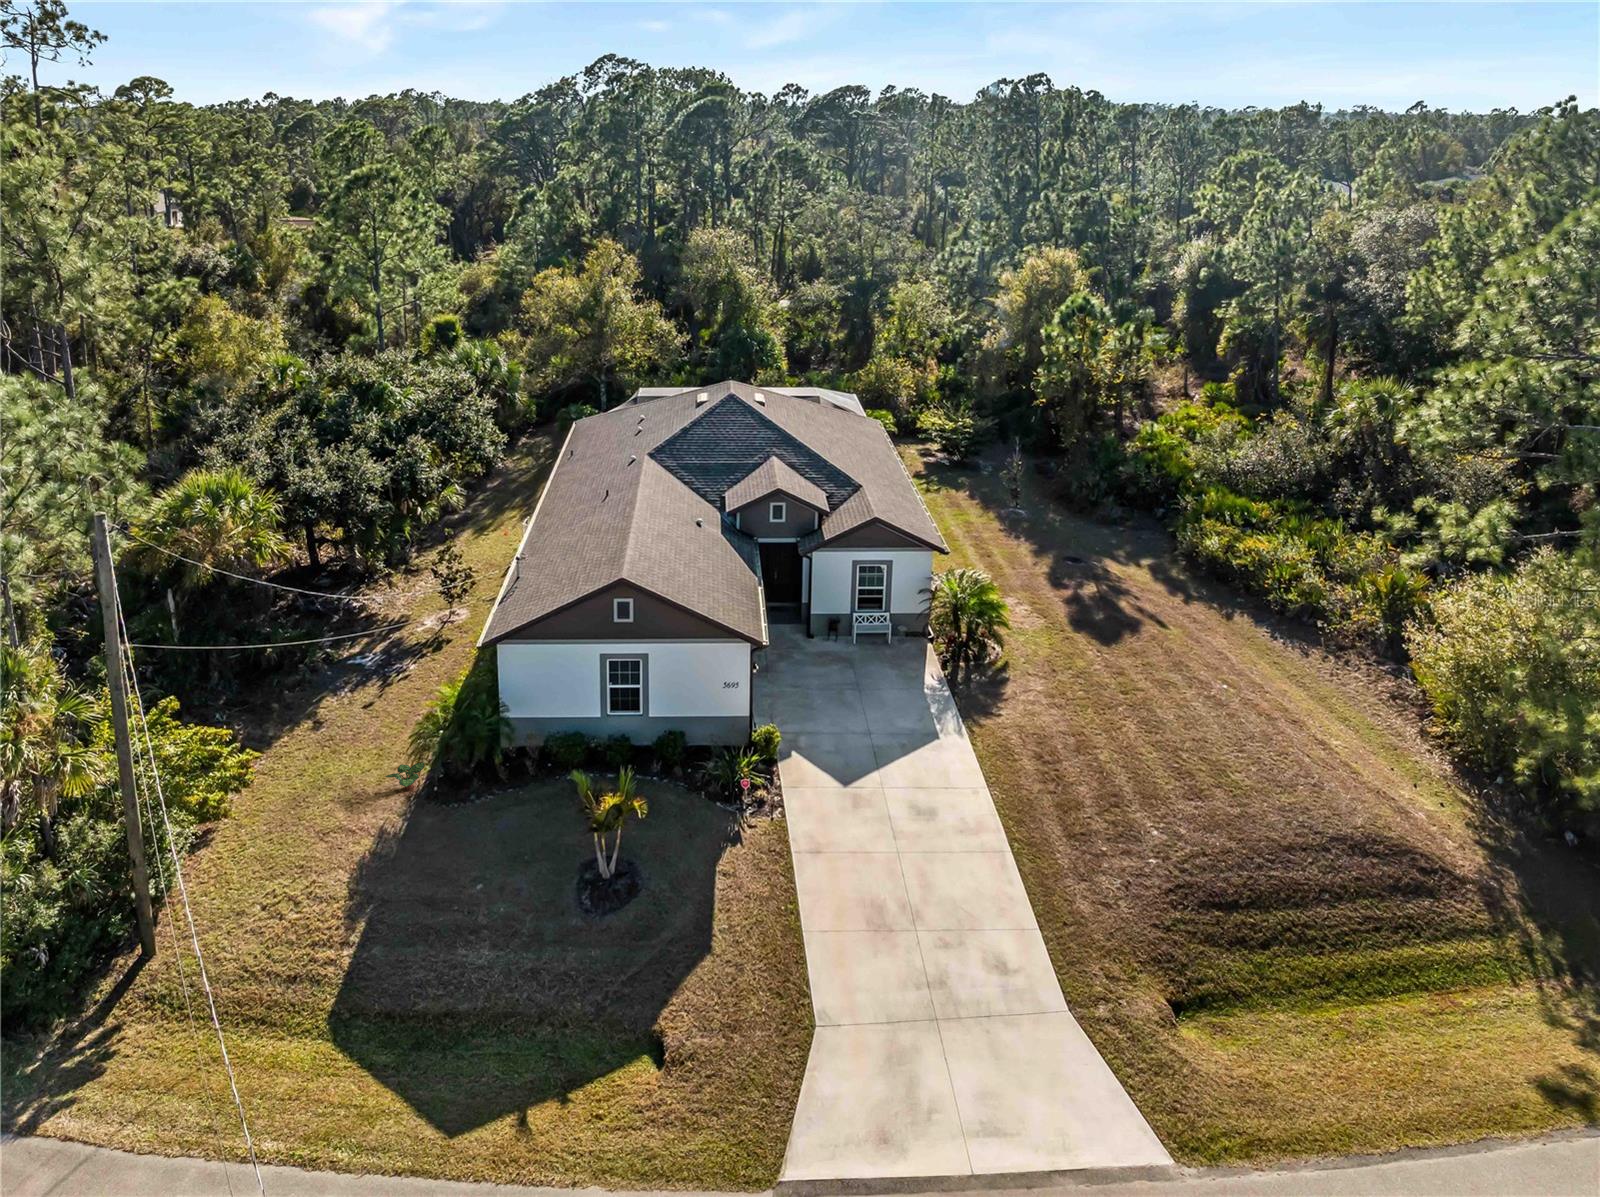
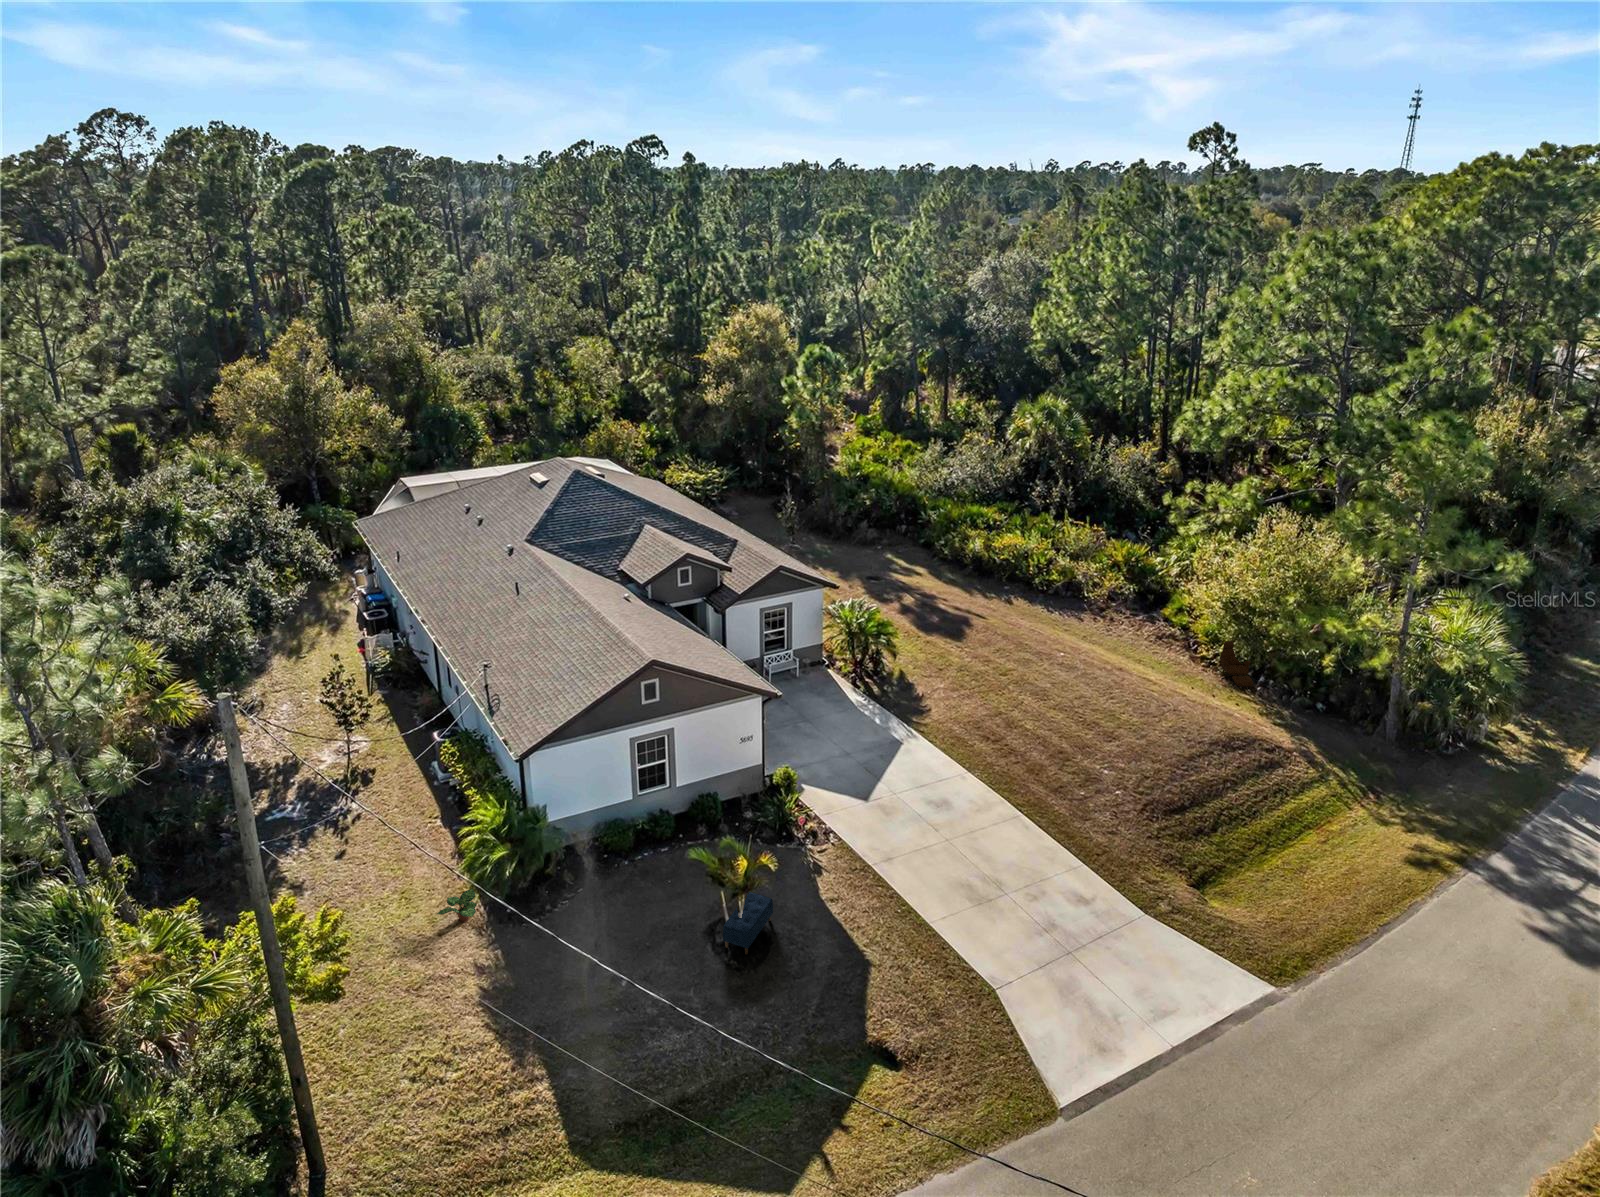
lounge chair: none [1432,718,1481,790] -> present [1220,641,1253,691]
bench: none [593,840,661,901] -> present [723,892,773,954]

